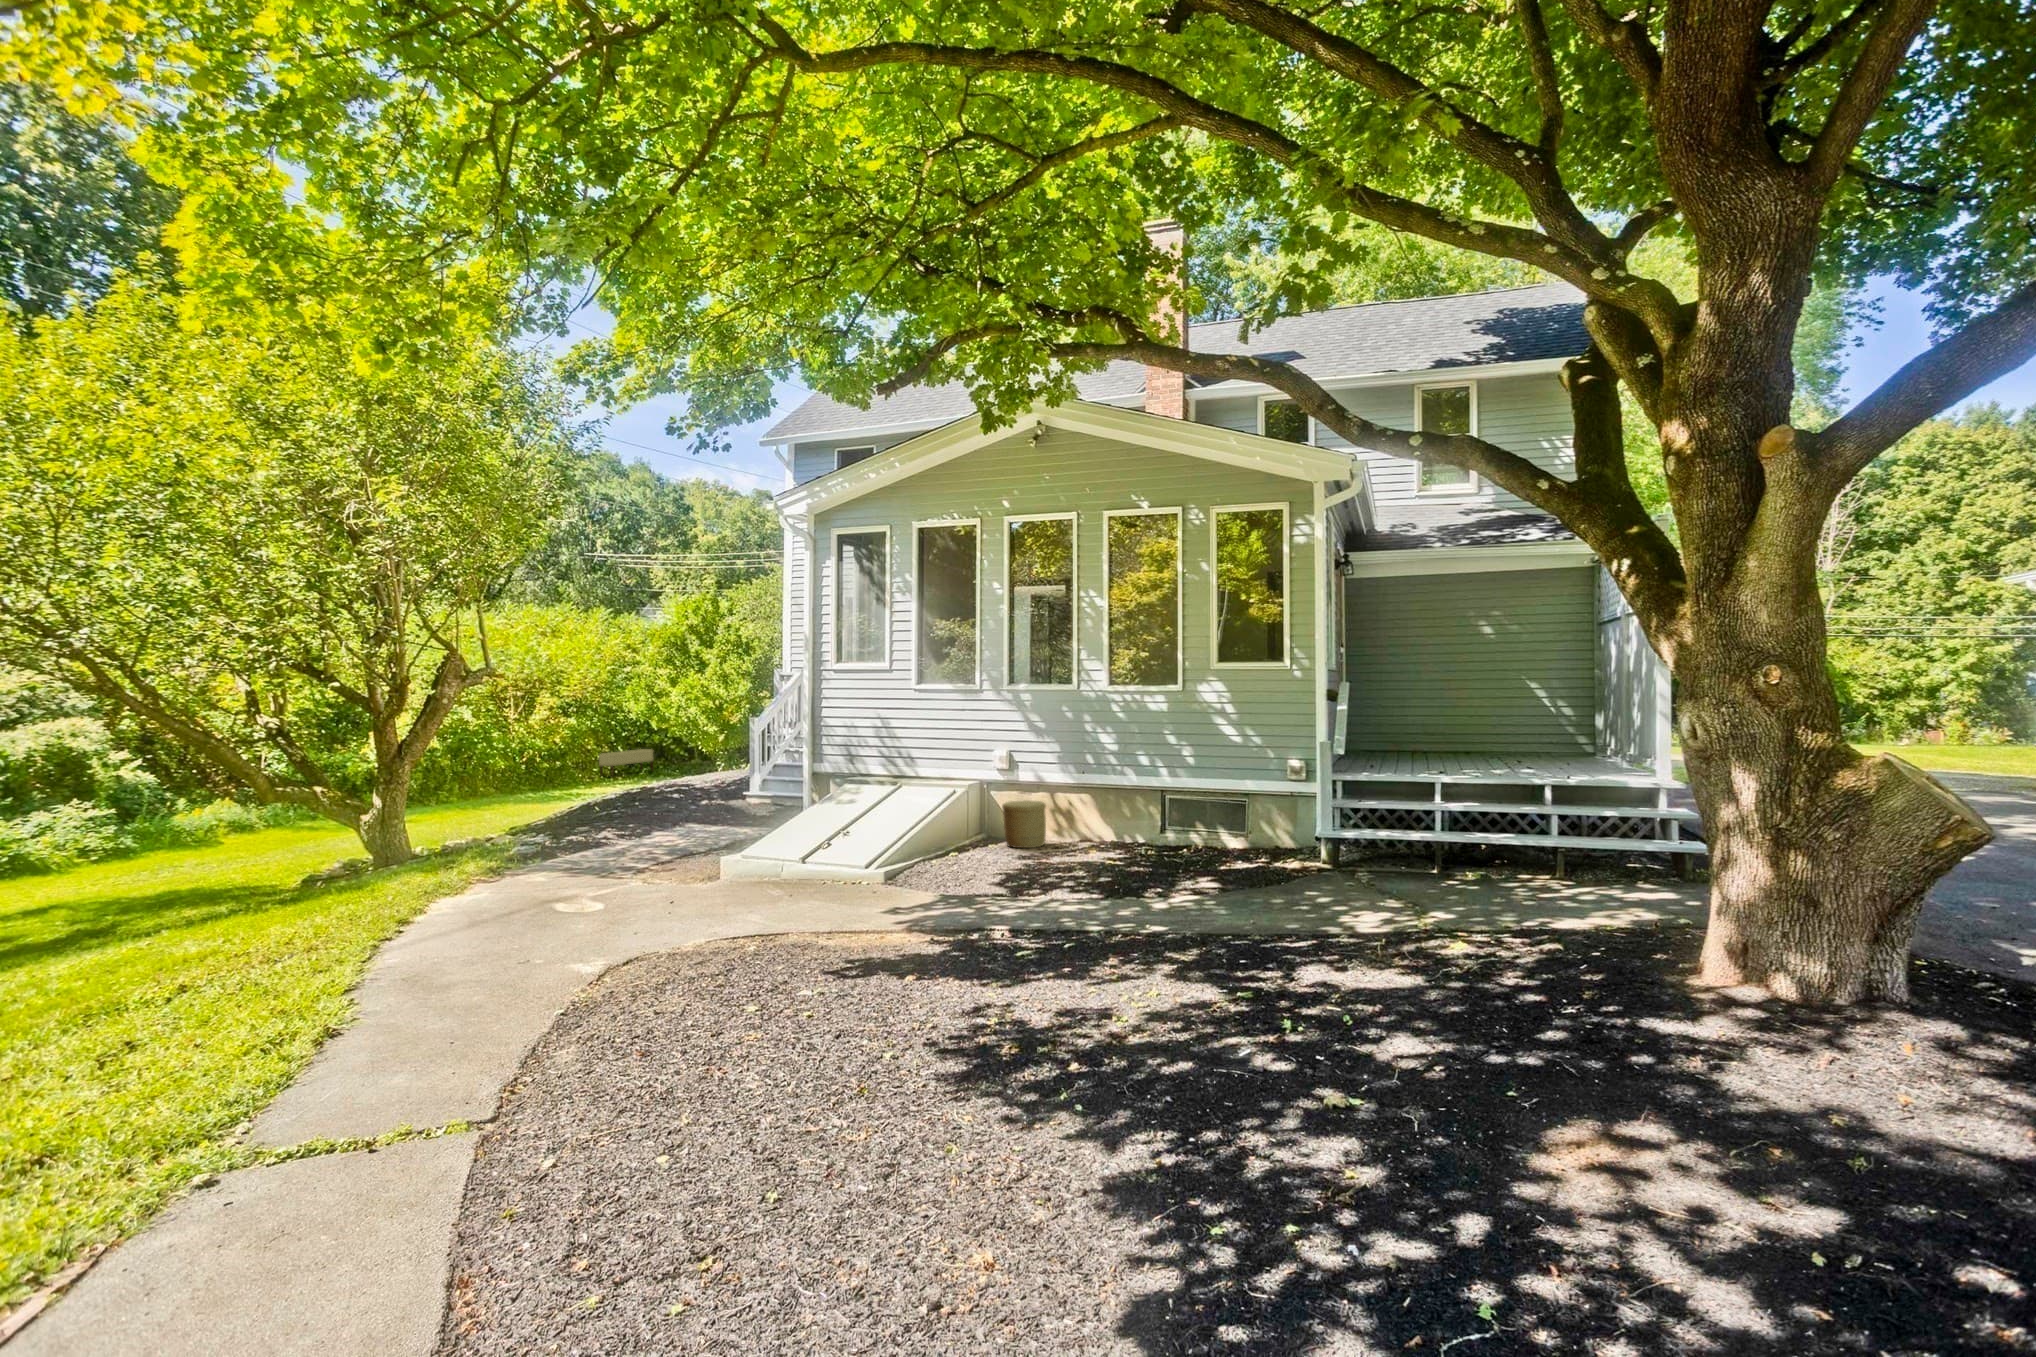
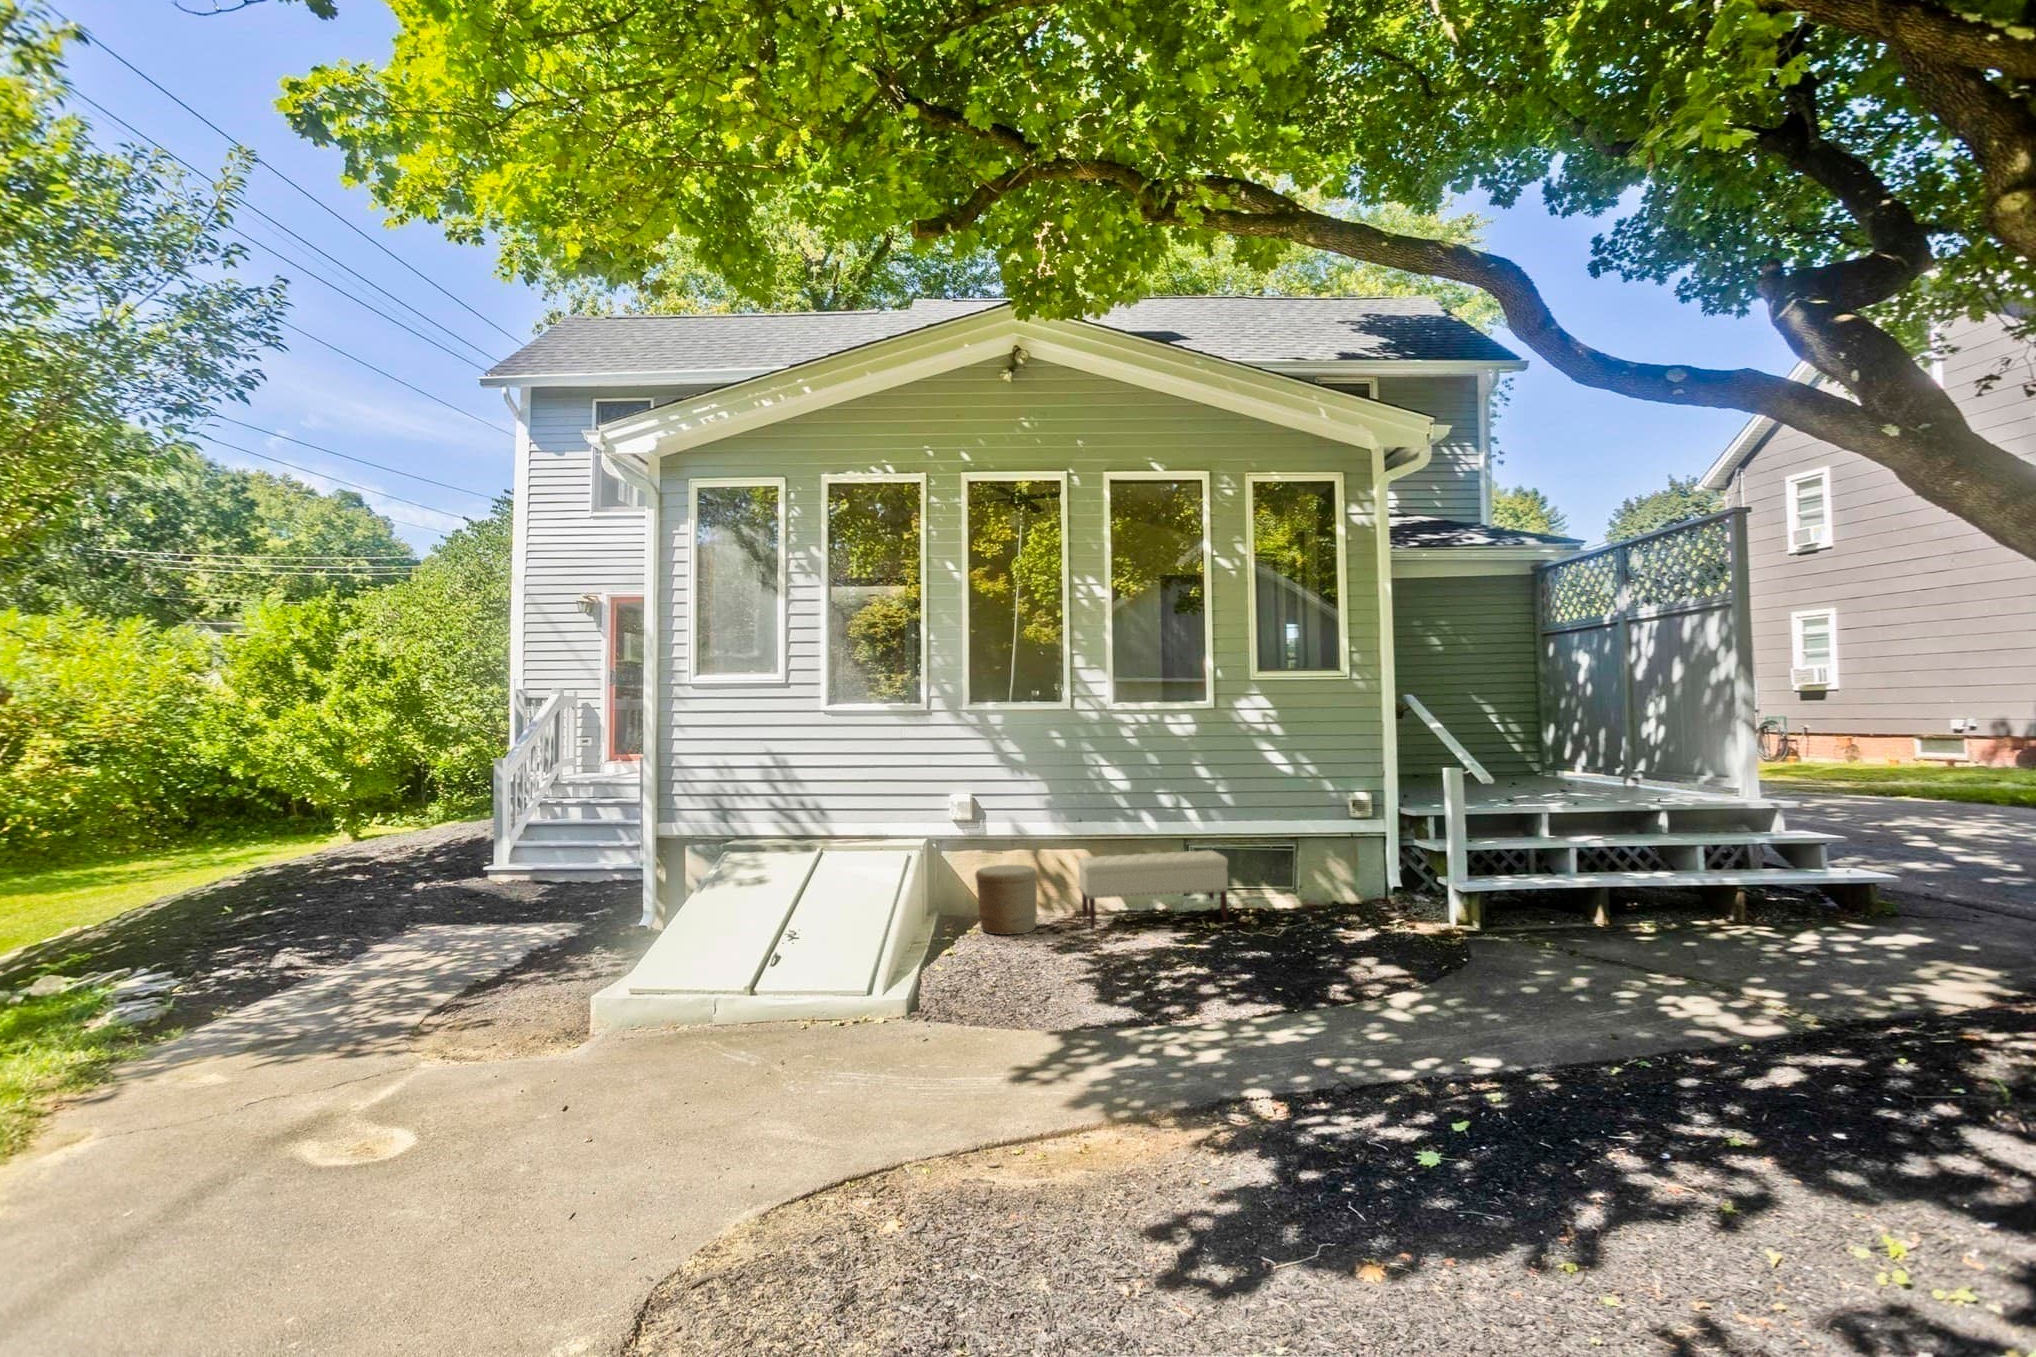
bench: present [599,749,653,776] -> present [1078,850,1228,928]

